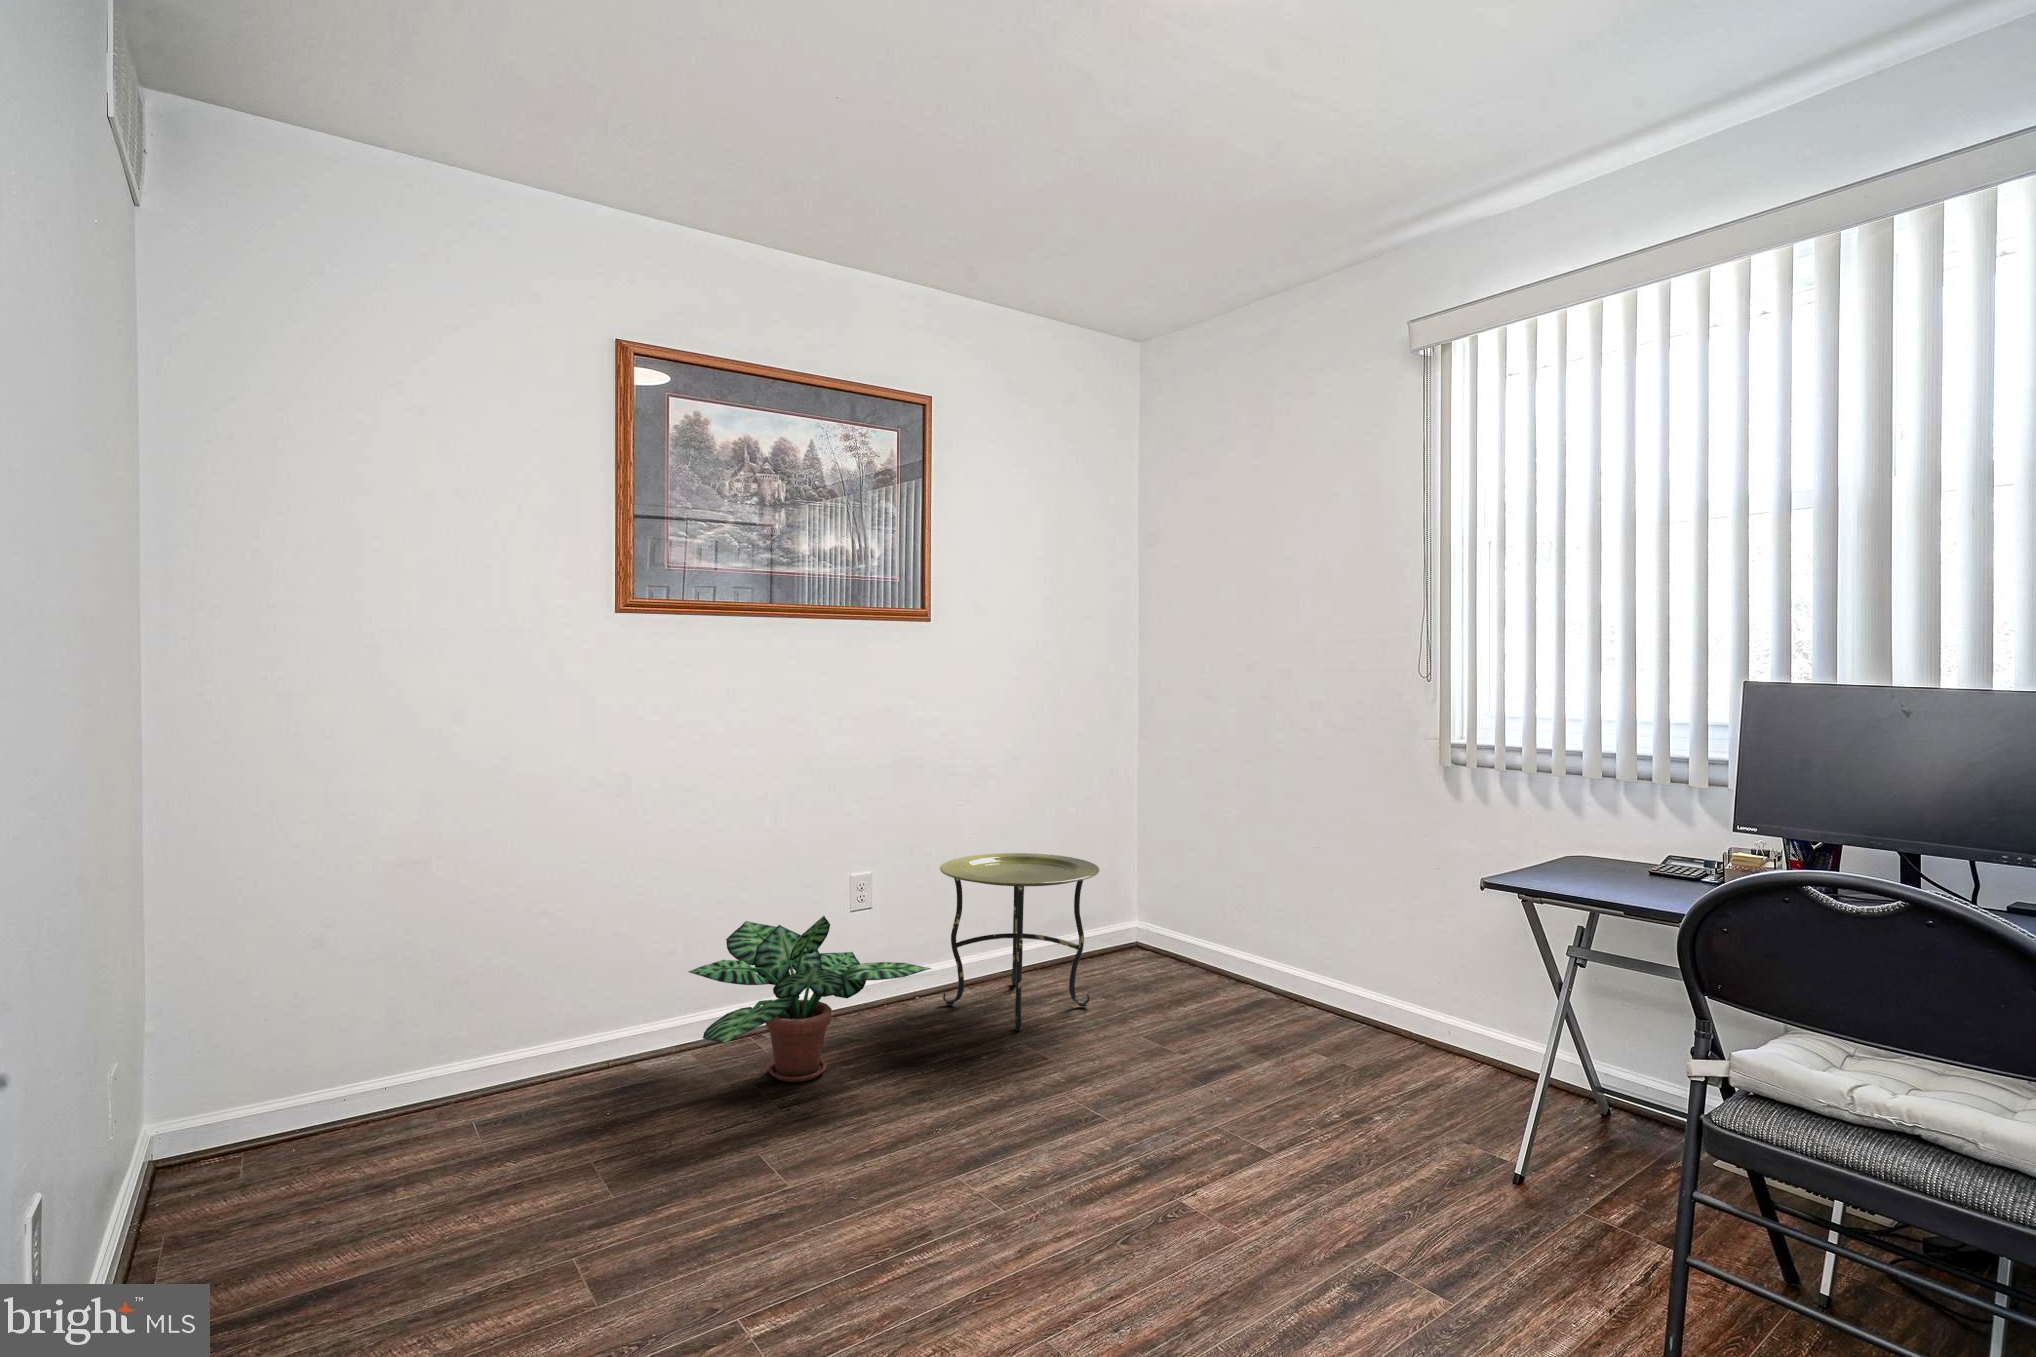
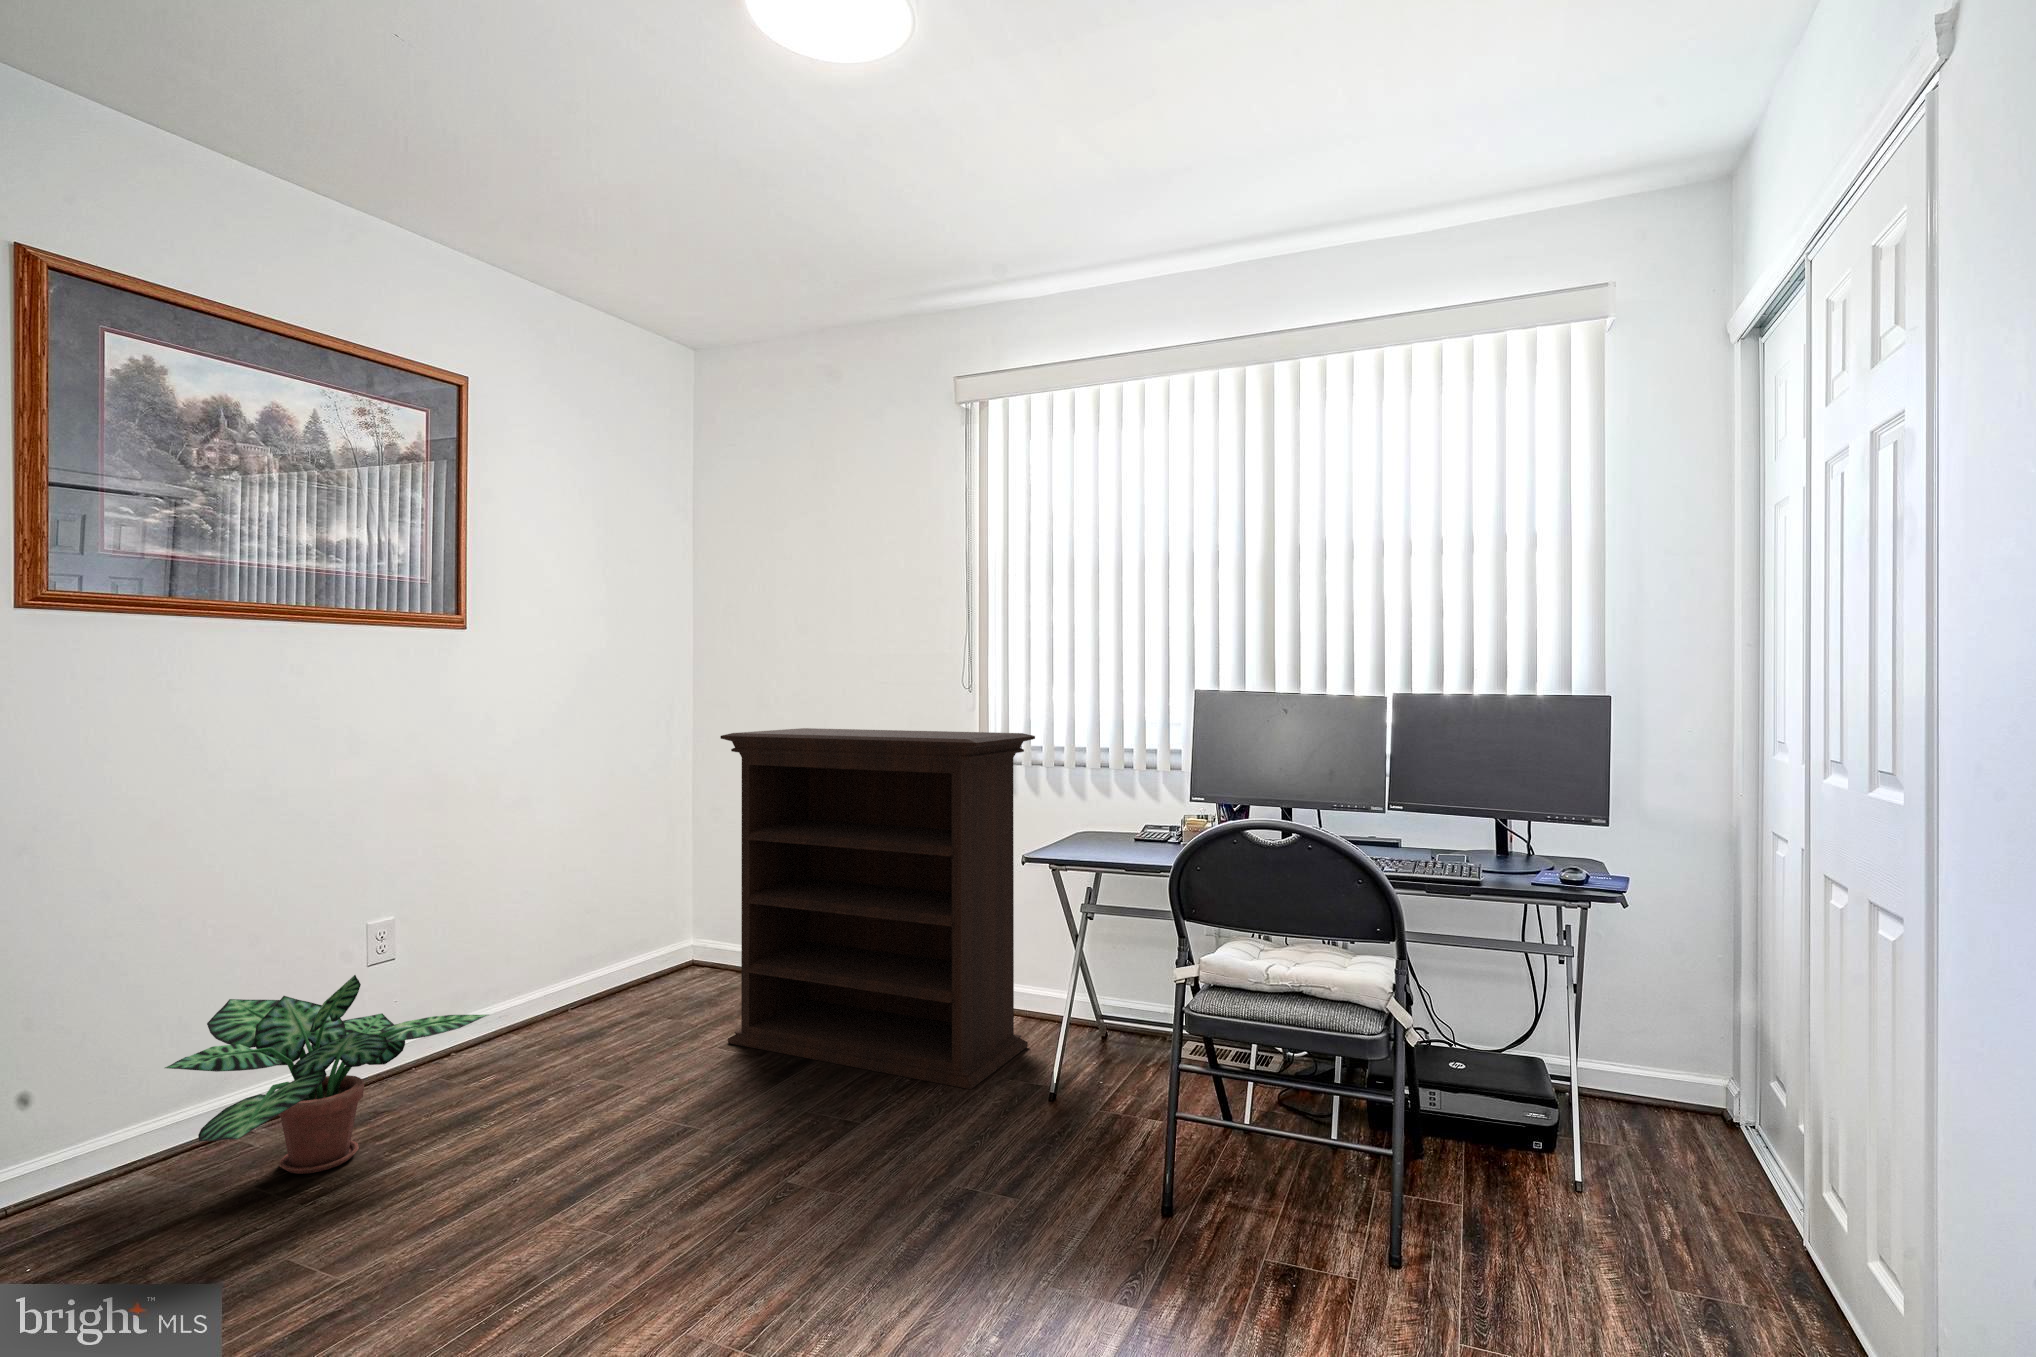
bookshelf: none [1155,716,1513,1144] -> present [720,728,1035,1089]
side table: present [940,853,1099,1030] -> none [480,881,662,1067]

